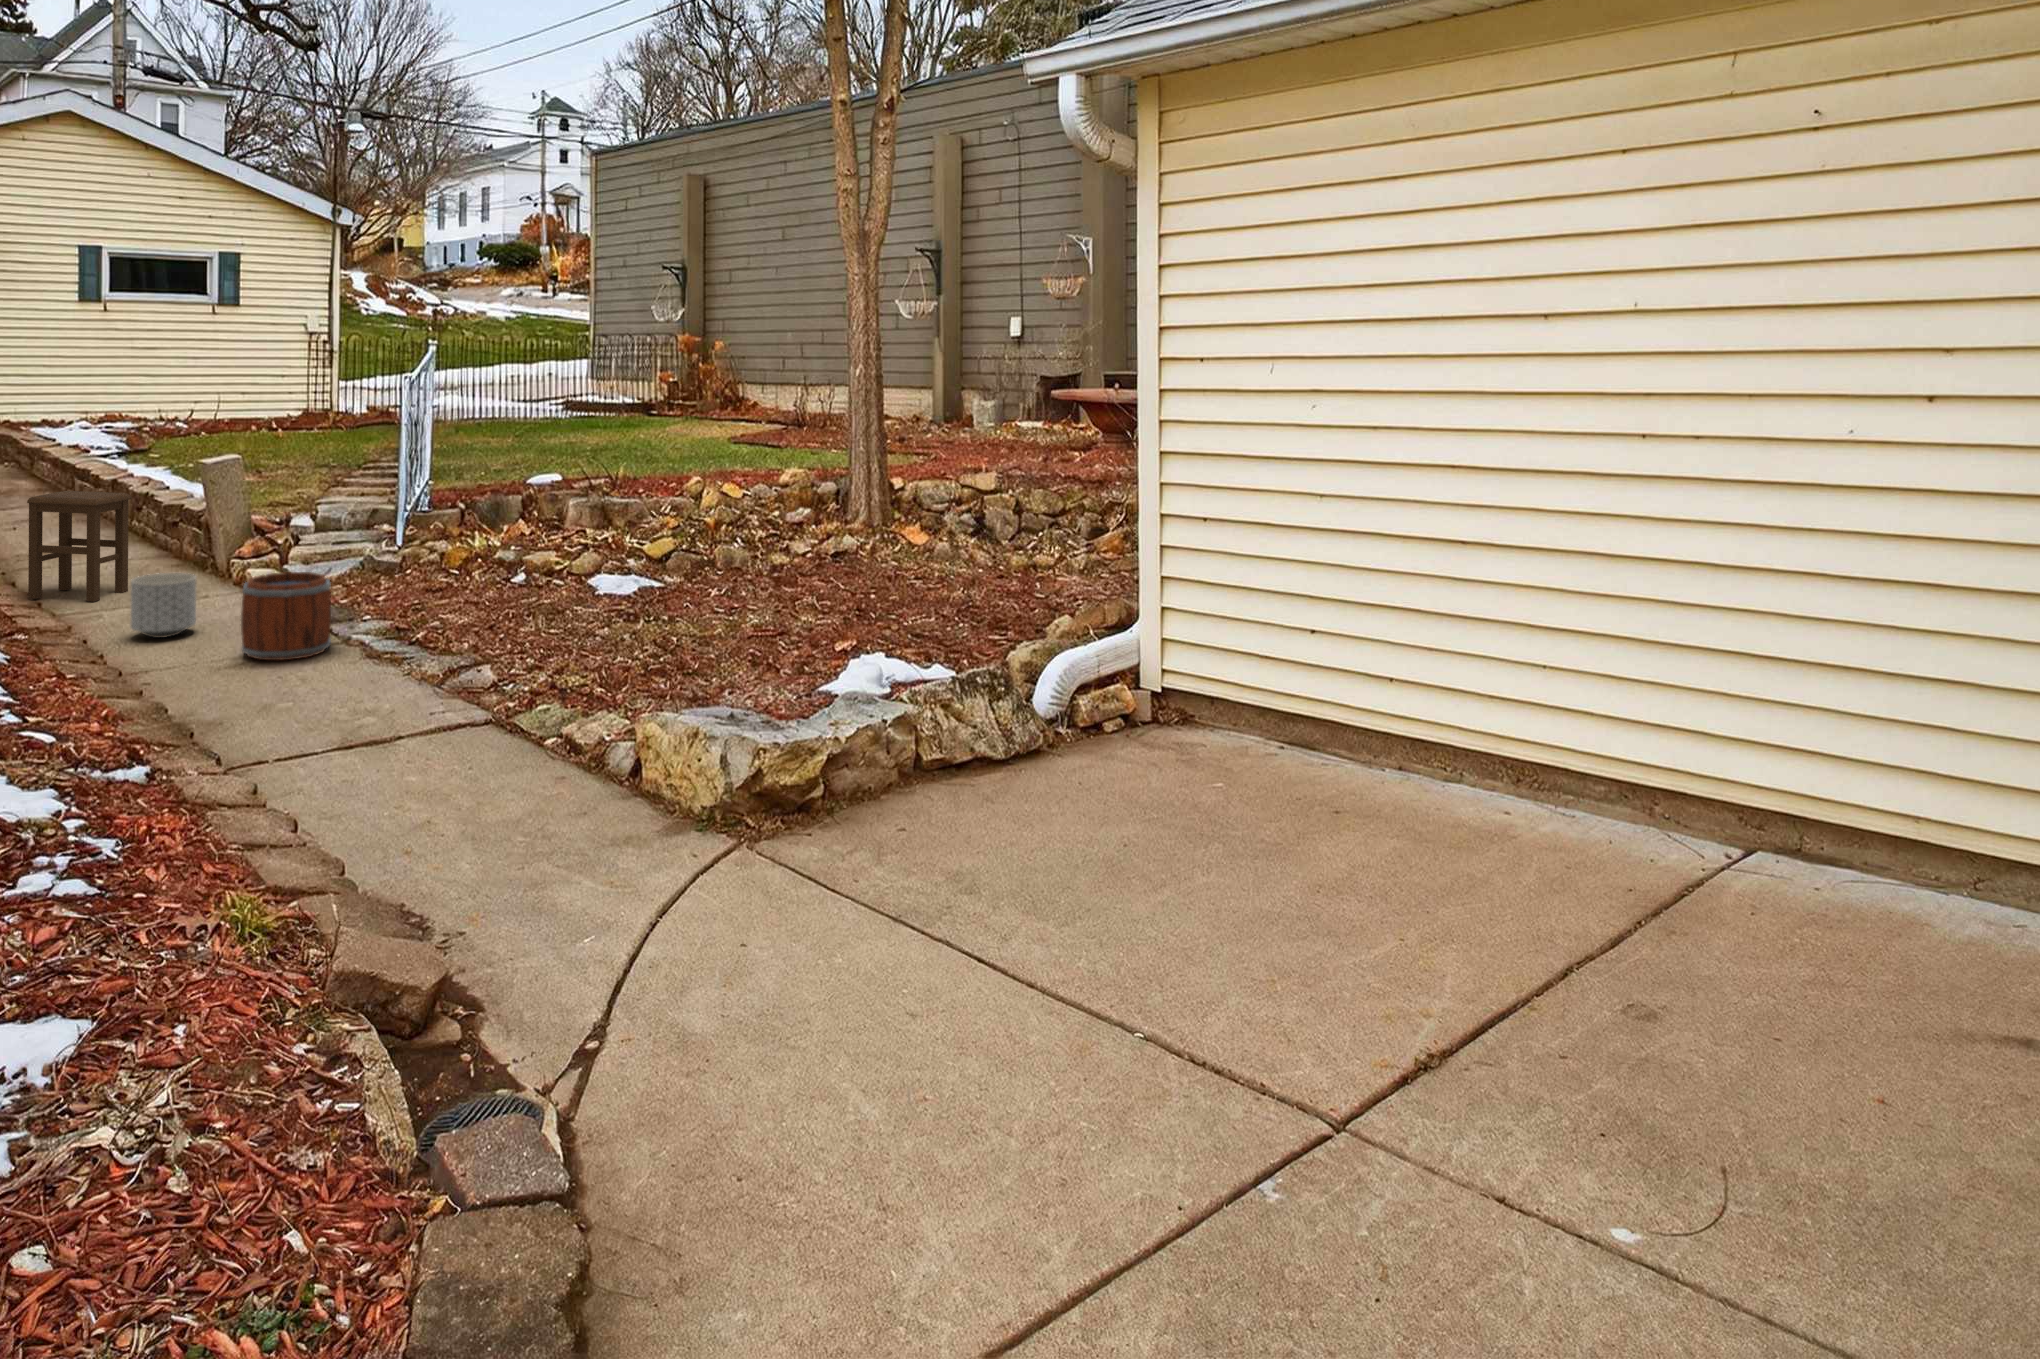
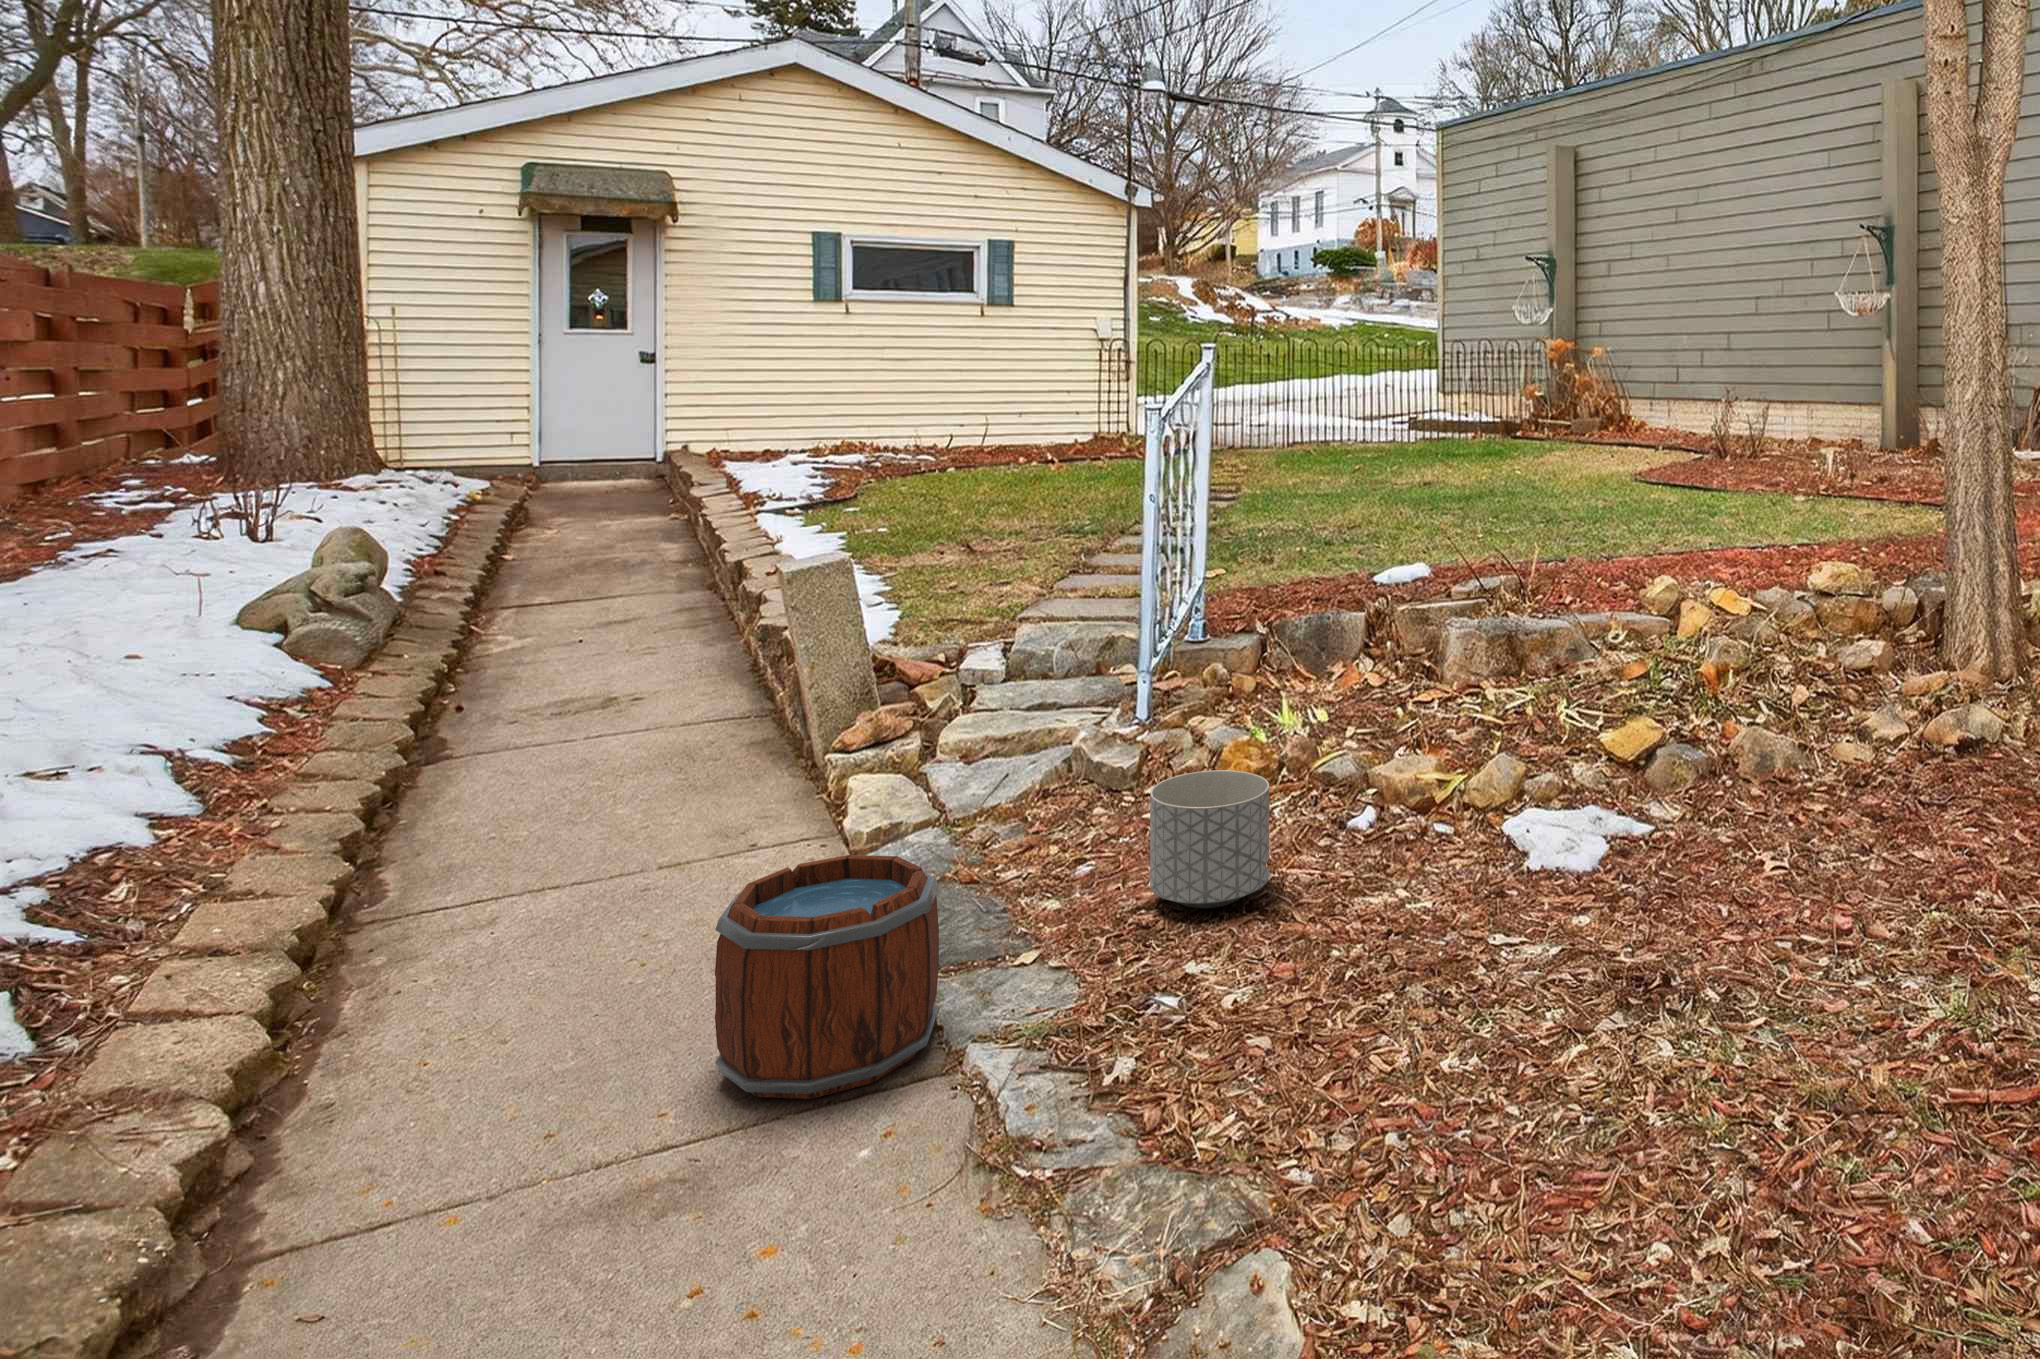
stool: present [27,491,132,602] -> none [443,621,648,843]
planter: present [131,573,196,638] -> present [1150,770,1269,909]

